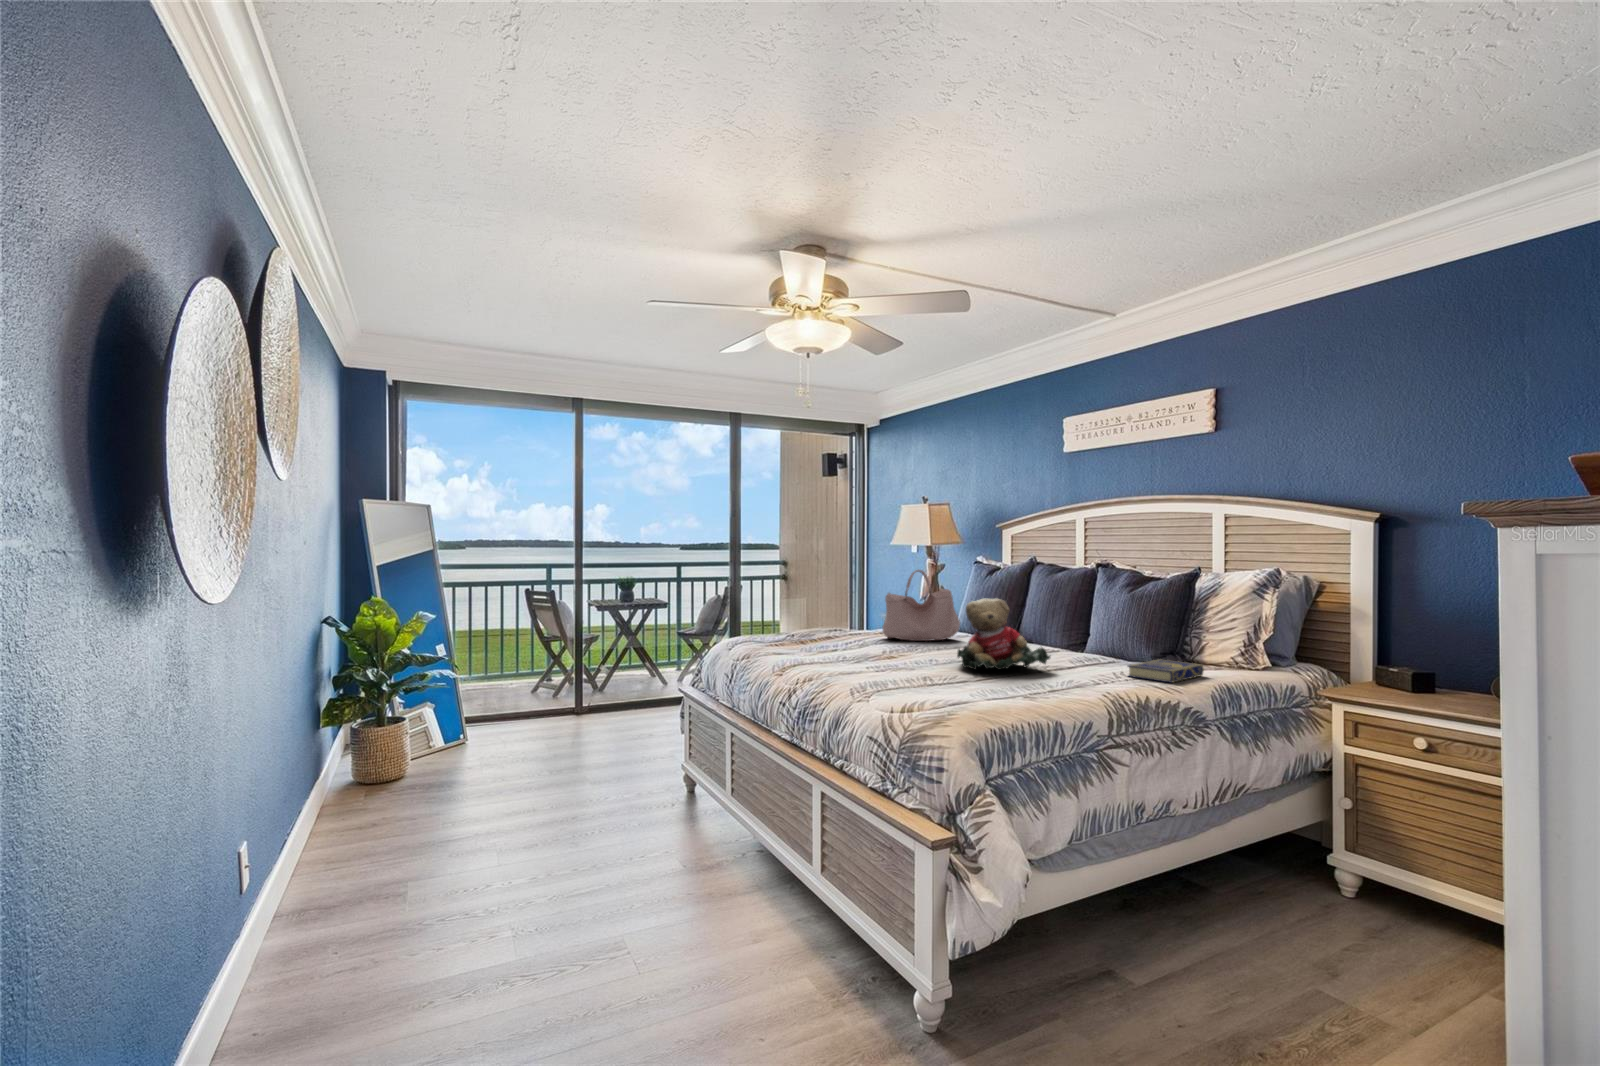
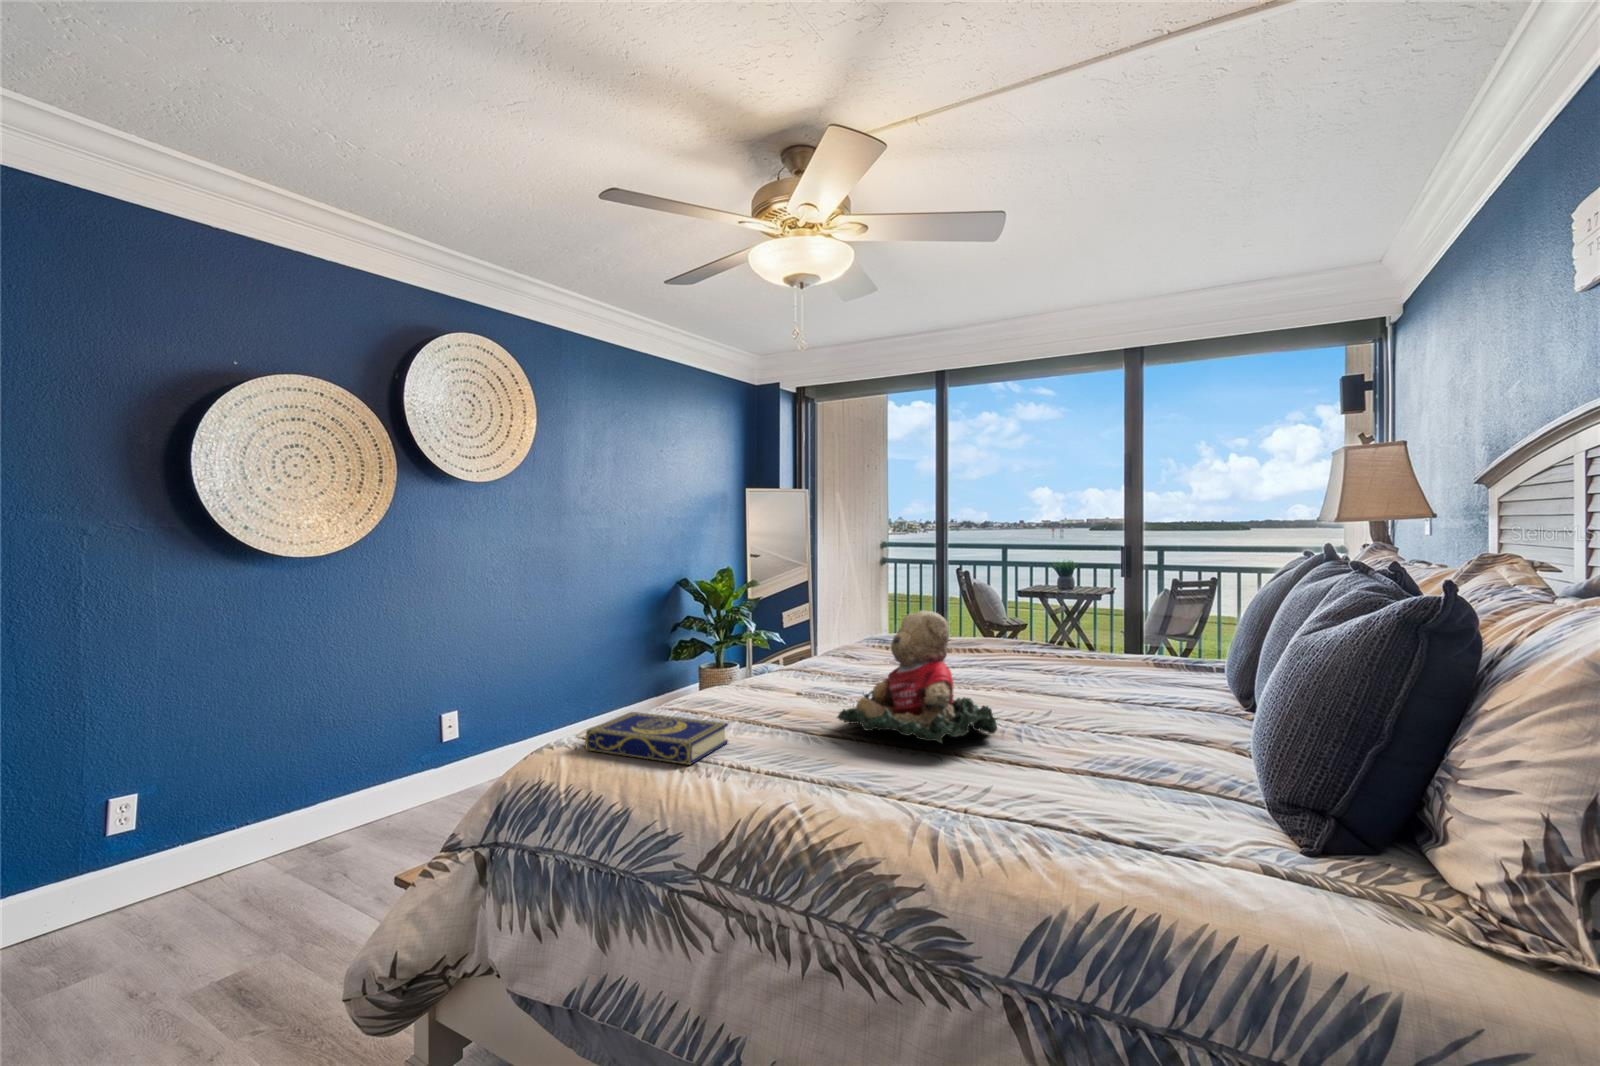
handbag: present [882,569,960,641] -> none [1055,563,1172,687]
book: present [1128,659,1204,683] -> present [585,712,728,765]

